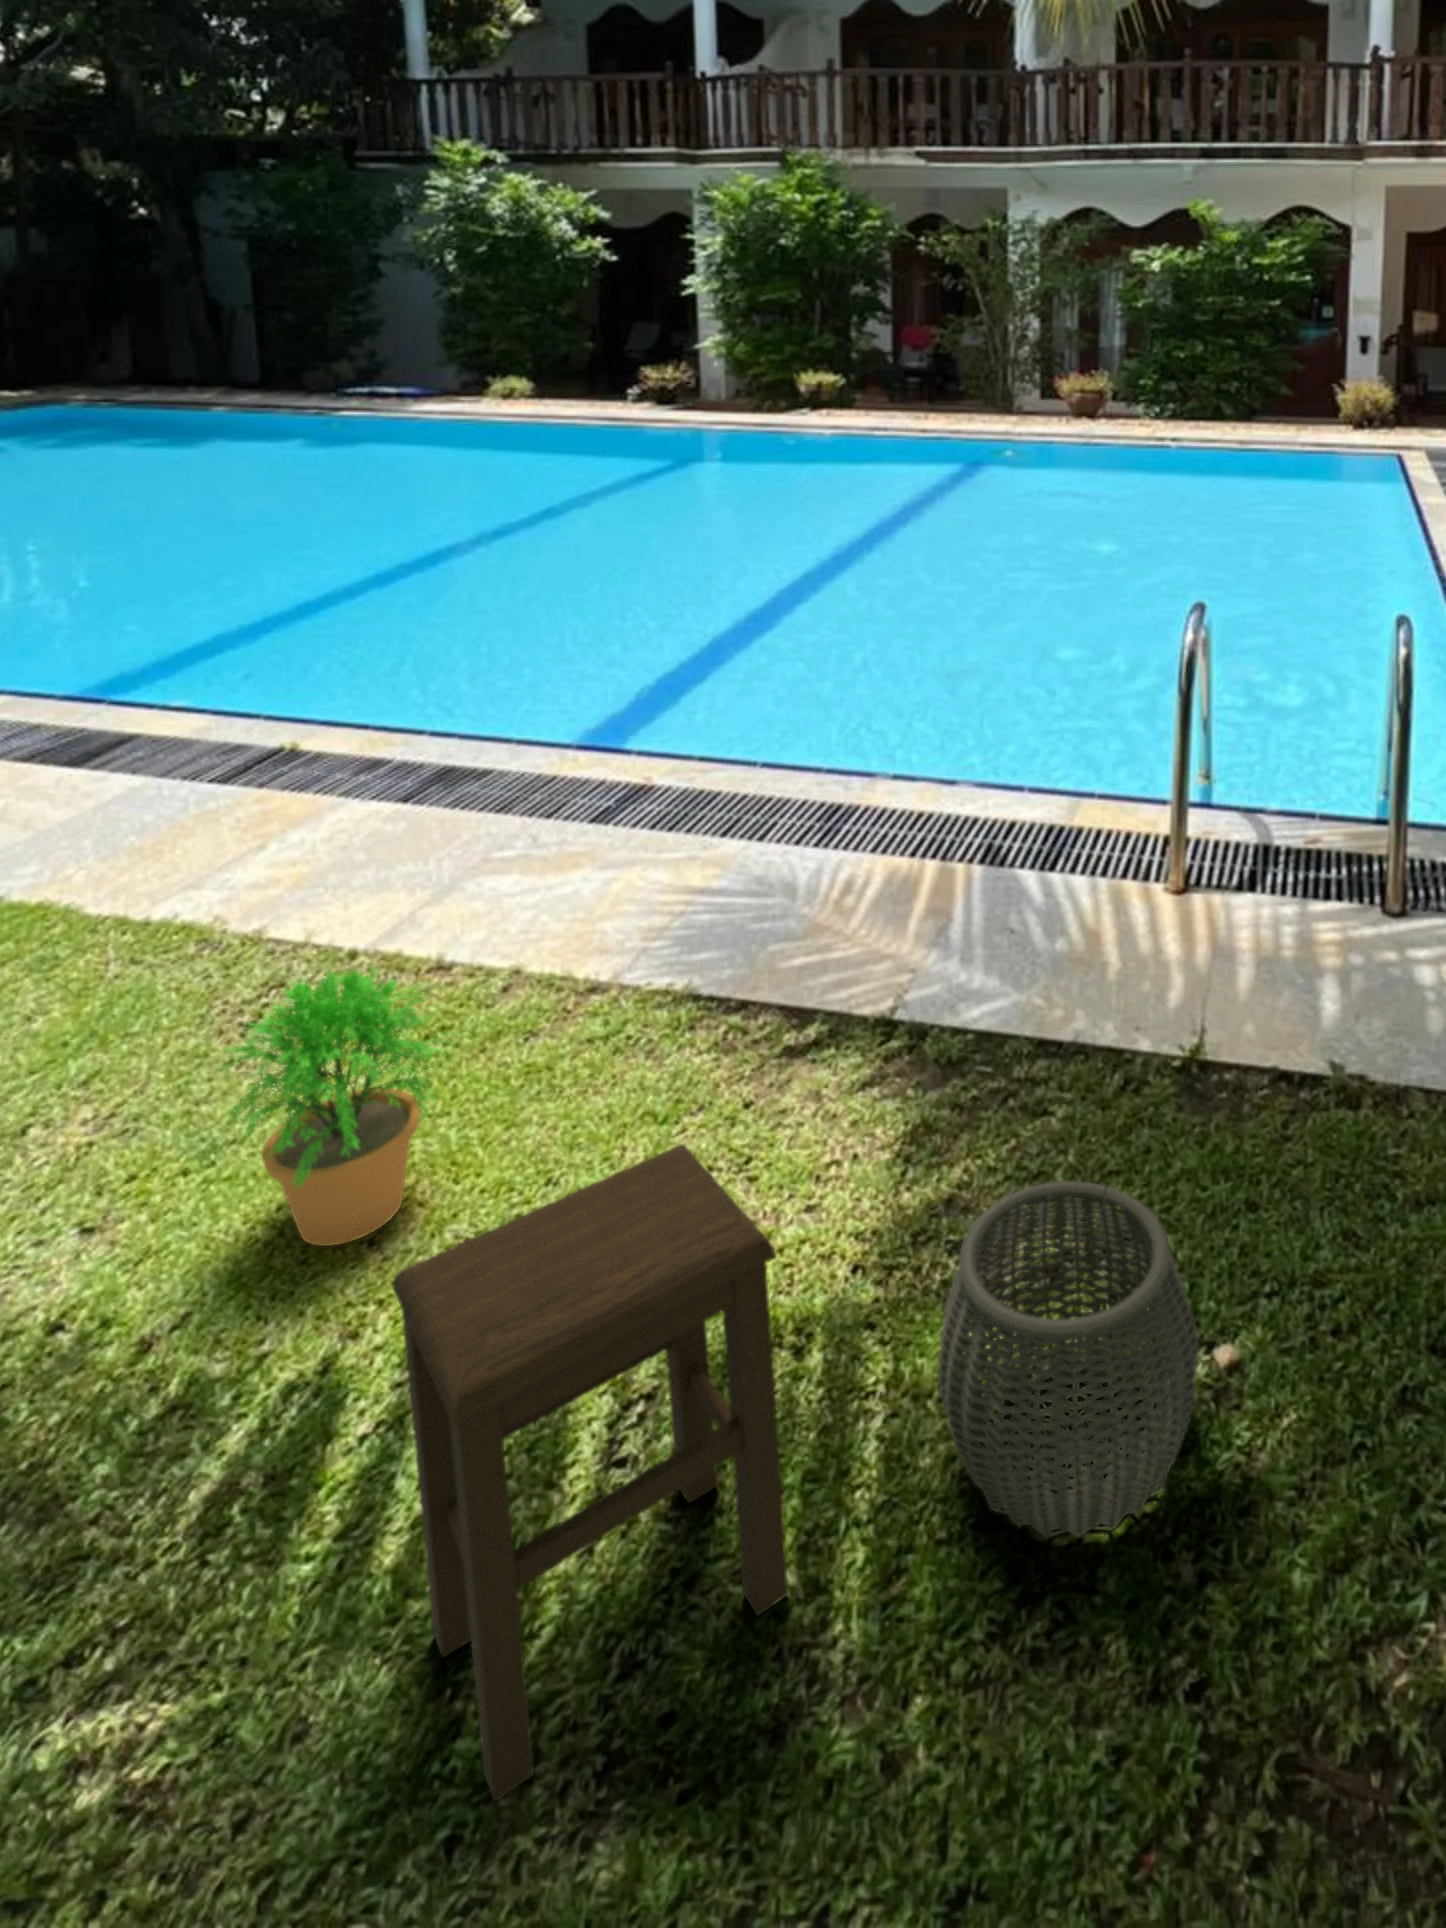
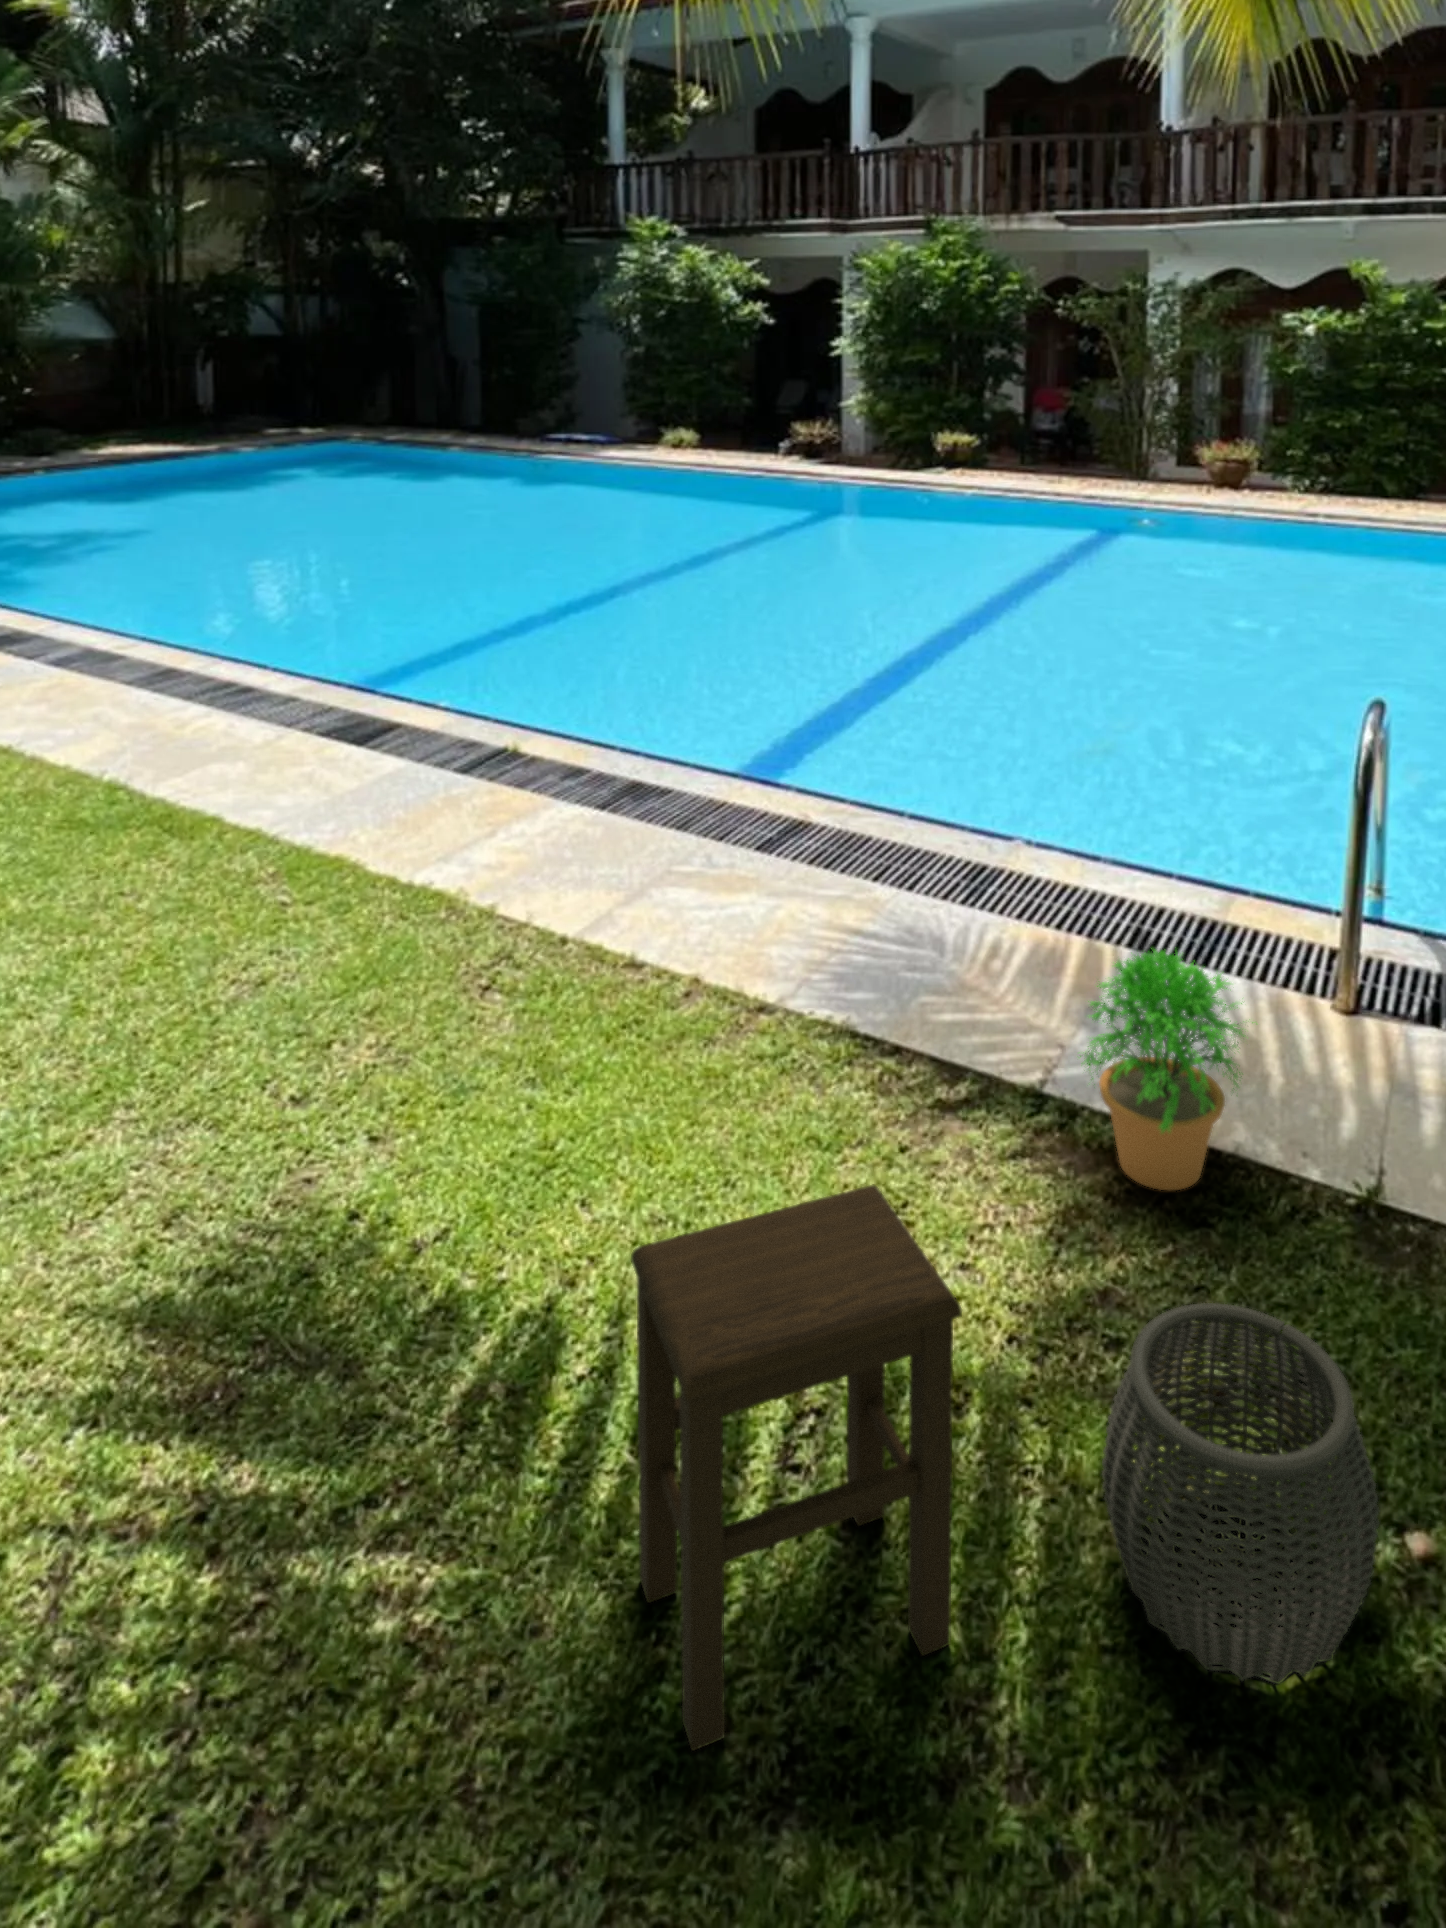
potted plant: present [222,966,451,1246] -> present [1080,949,1253,1191]

